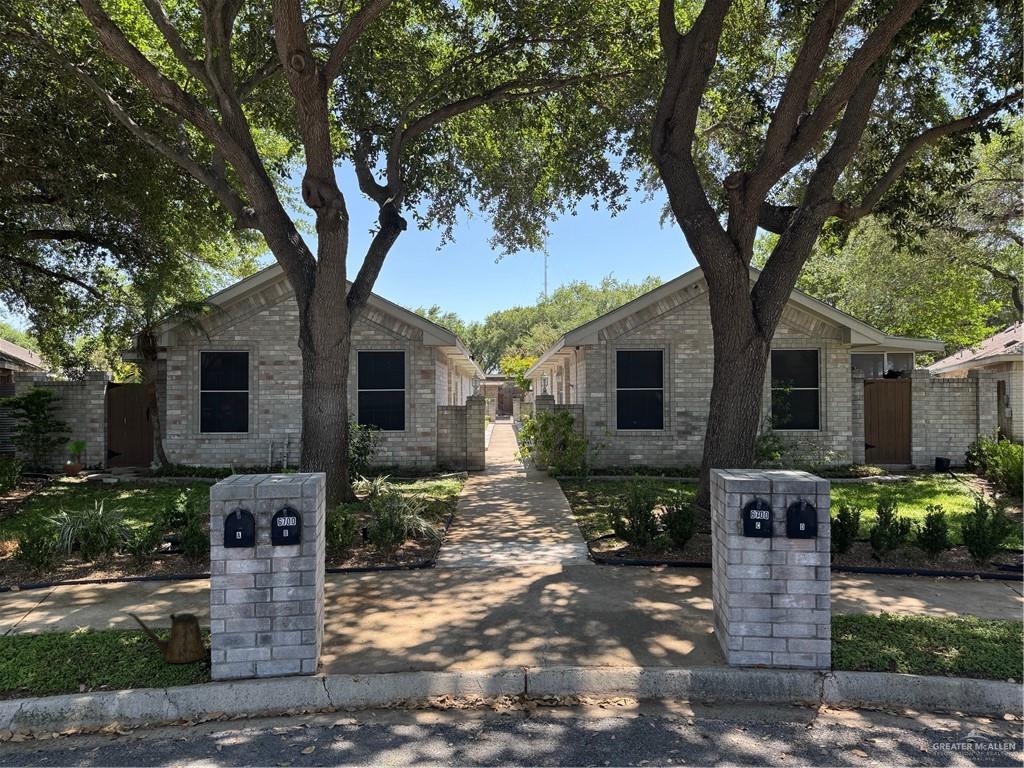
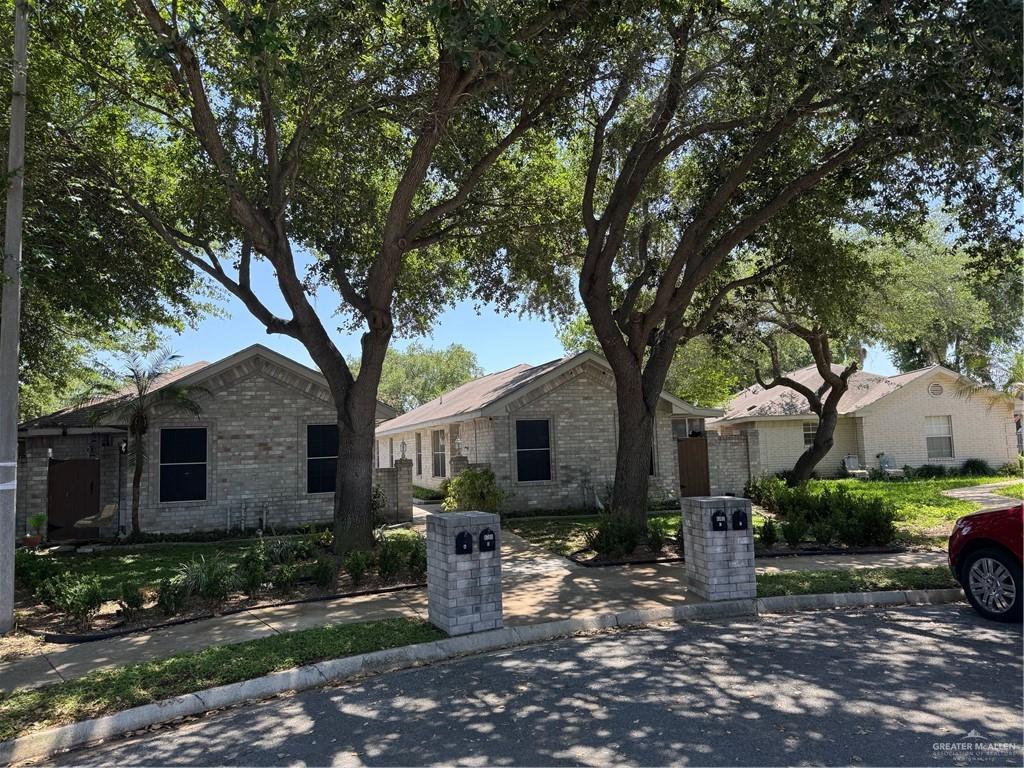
lounge chair: none [113,433,157,477] -> present [74,503,118,545]
watering can: present [129,613,211,663] -> none [386,601,434,631]

